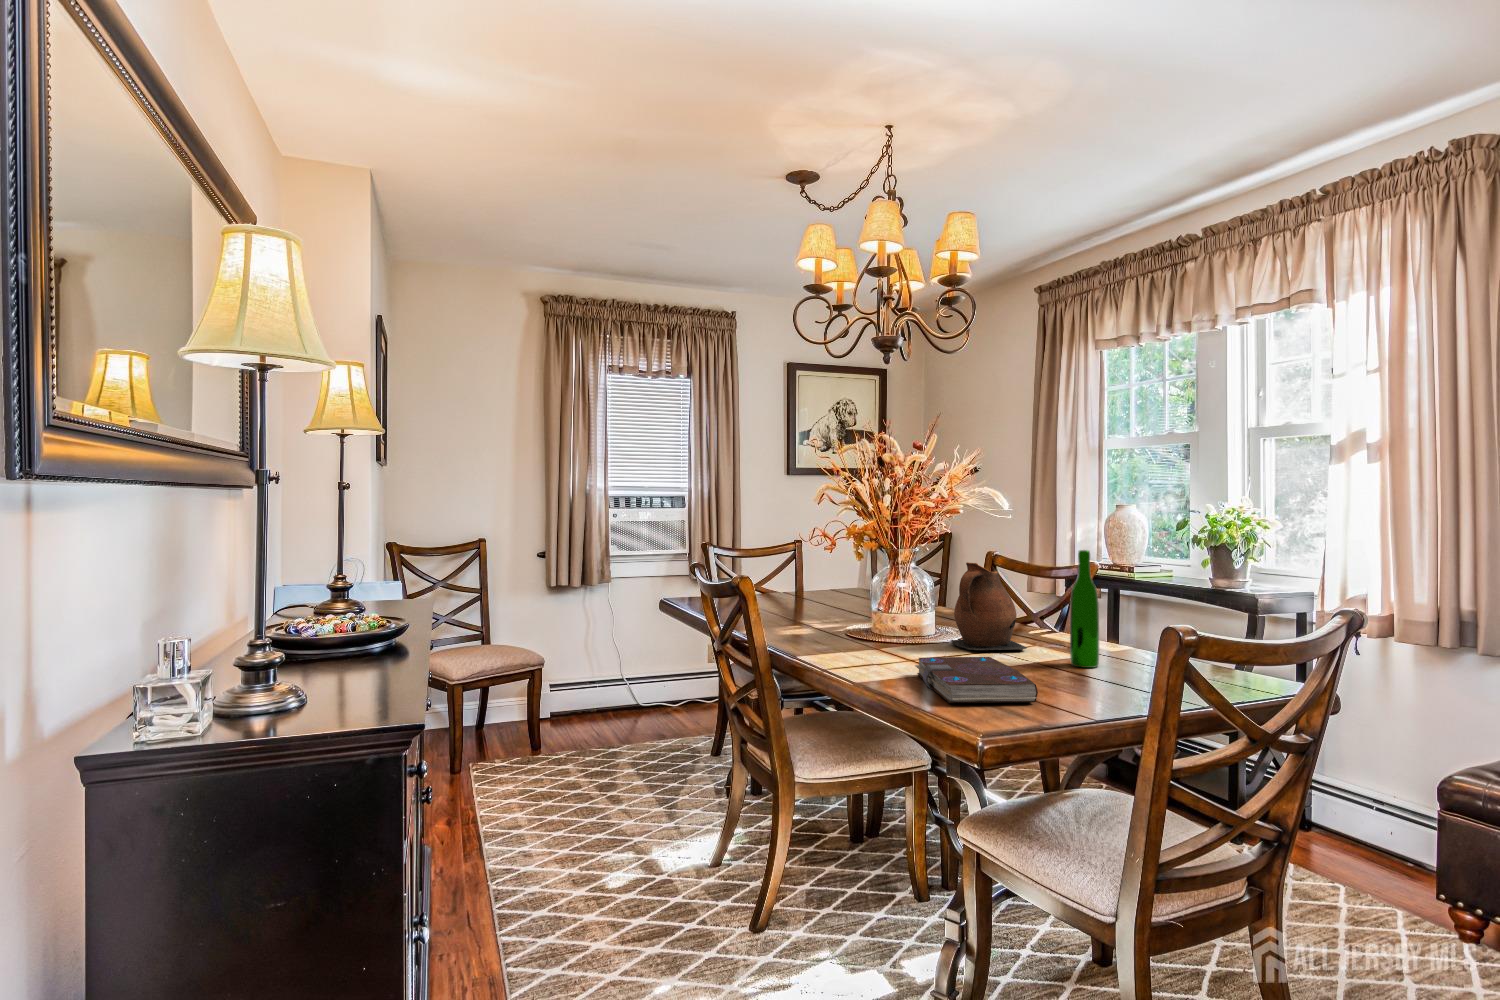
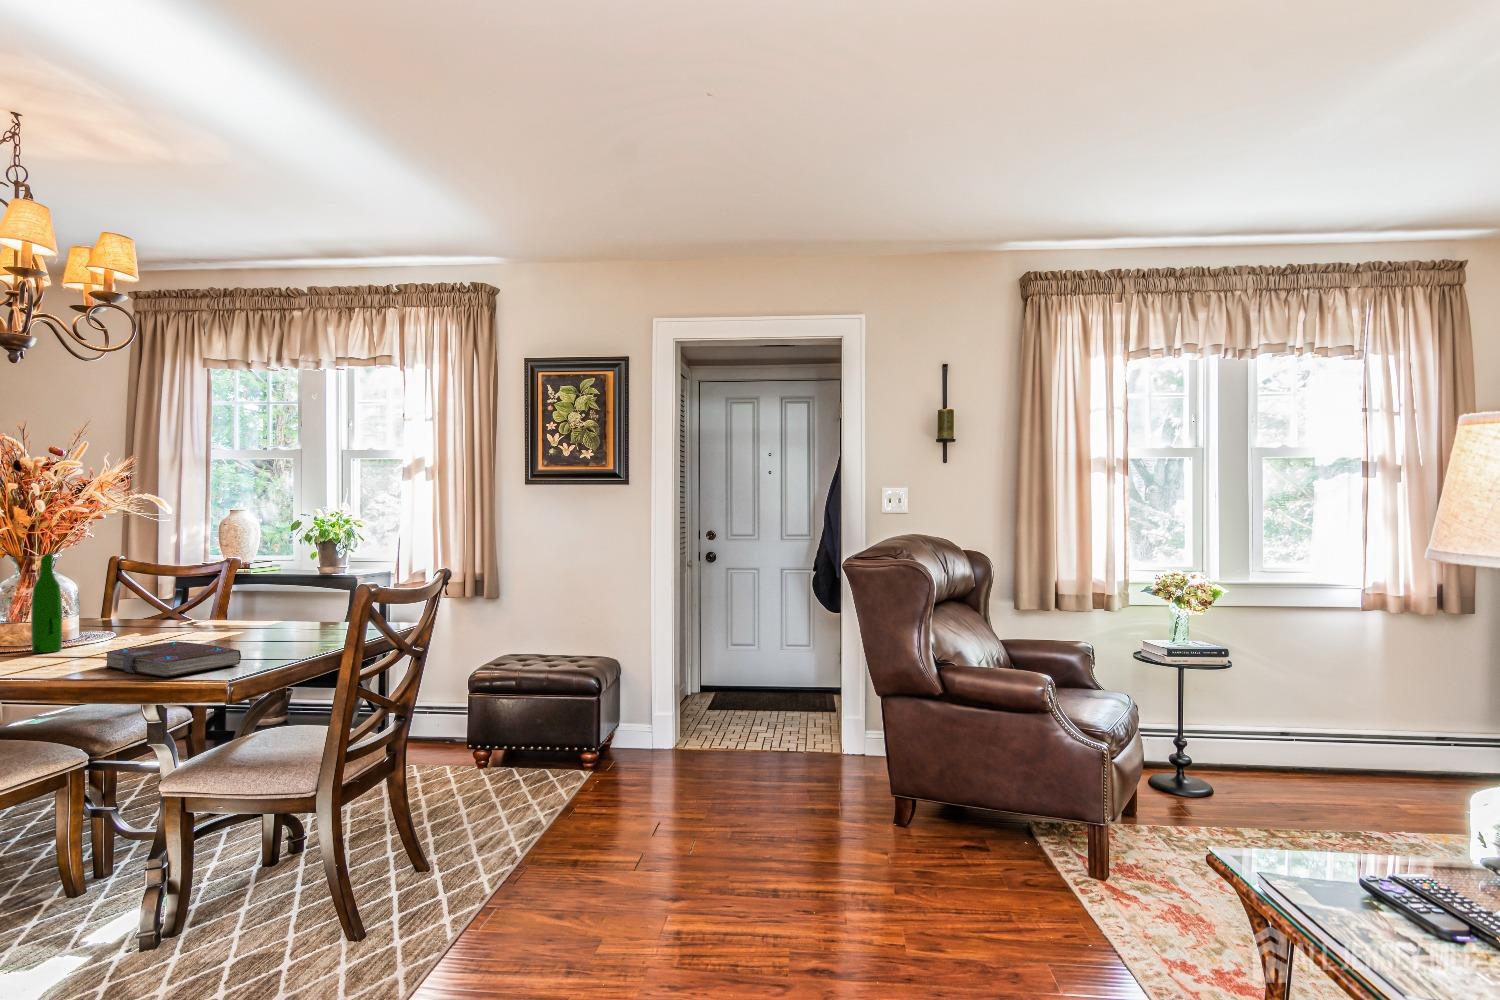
wine bottle: present [1070,550,1099,668] -> present [31,553,62,653]
ceramic pitcher: present [947,562,1027,651] -> none [103,565,192,644]

